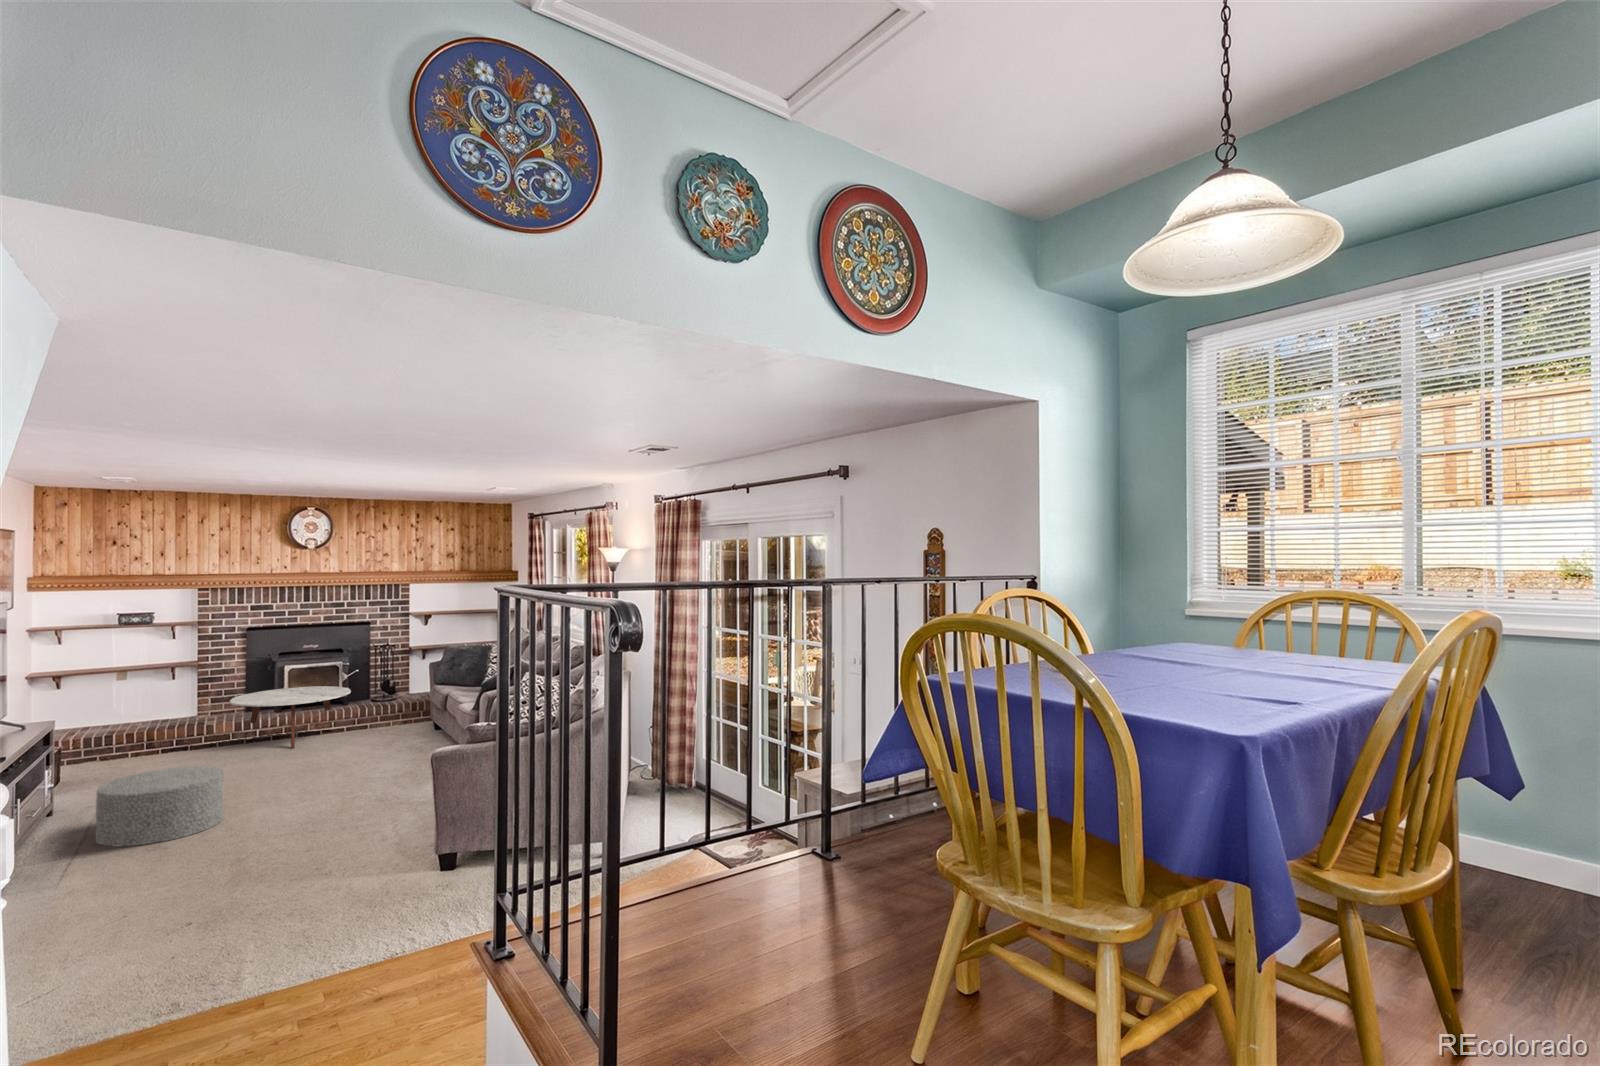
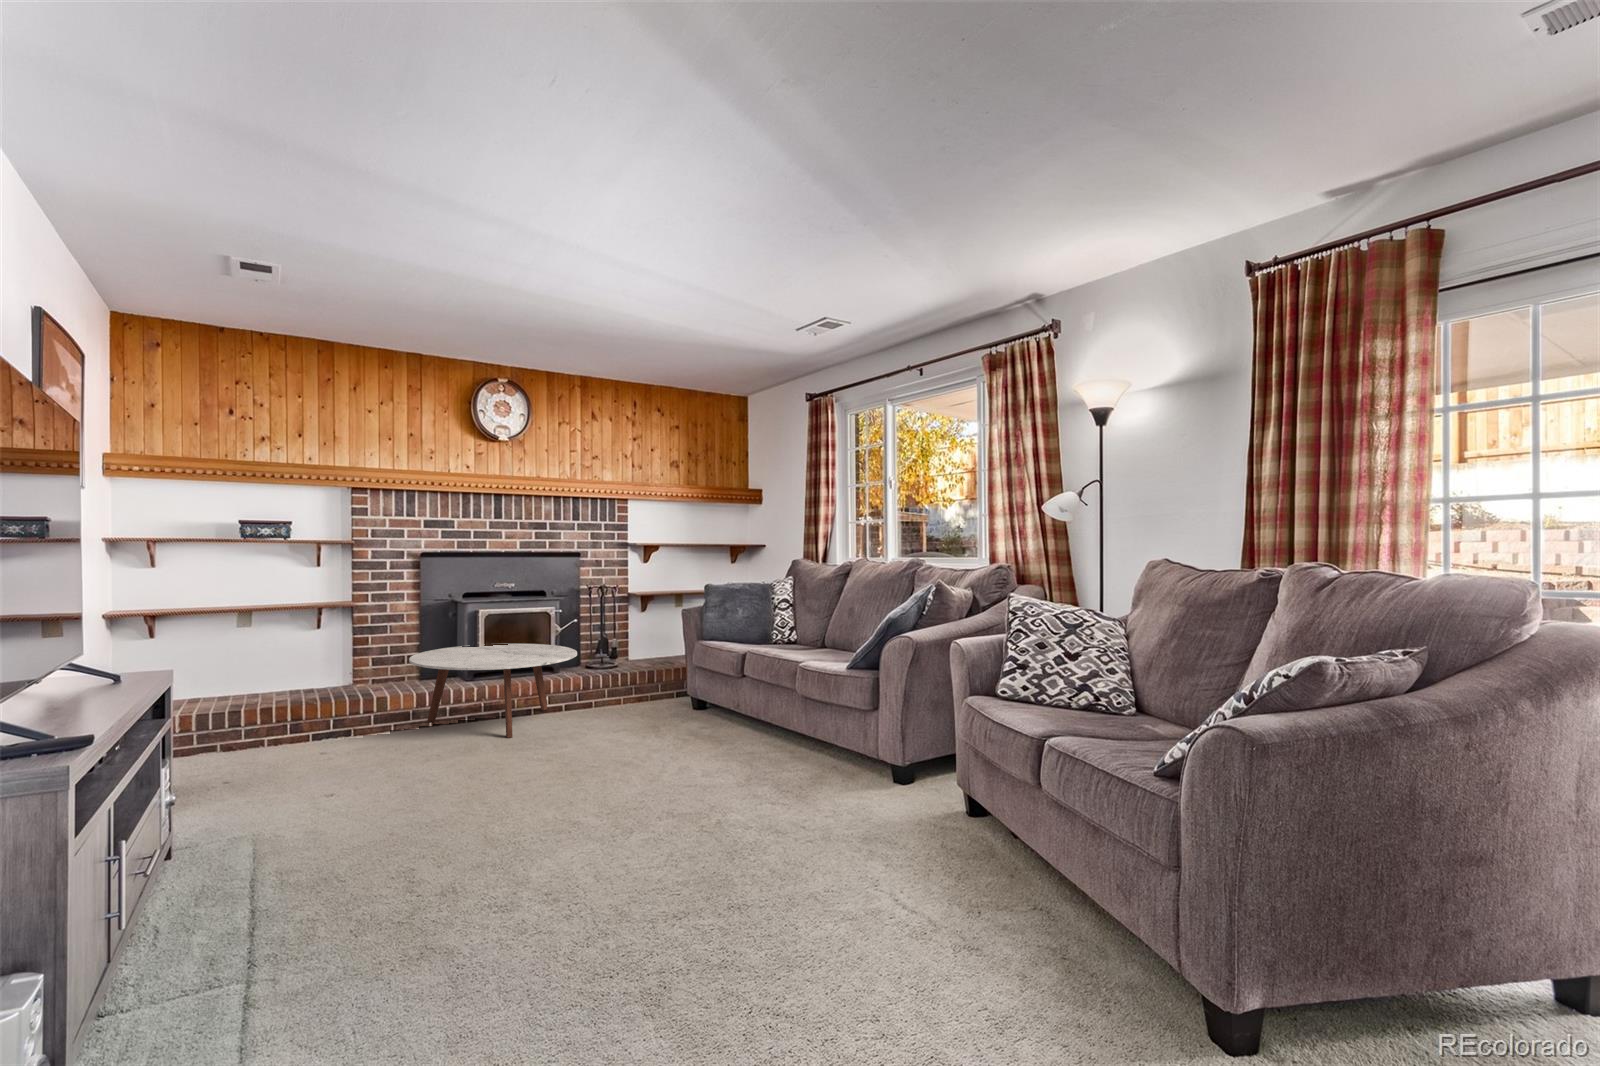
ottoman: present [96,766,223,847] -> none [275,779,507,967]

